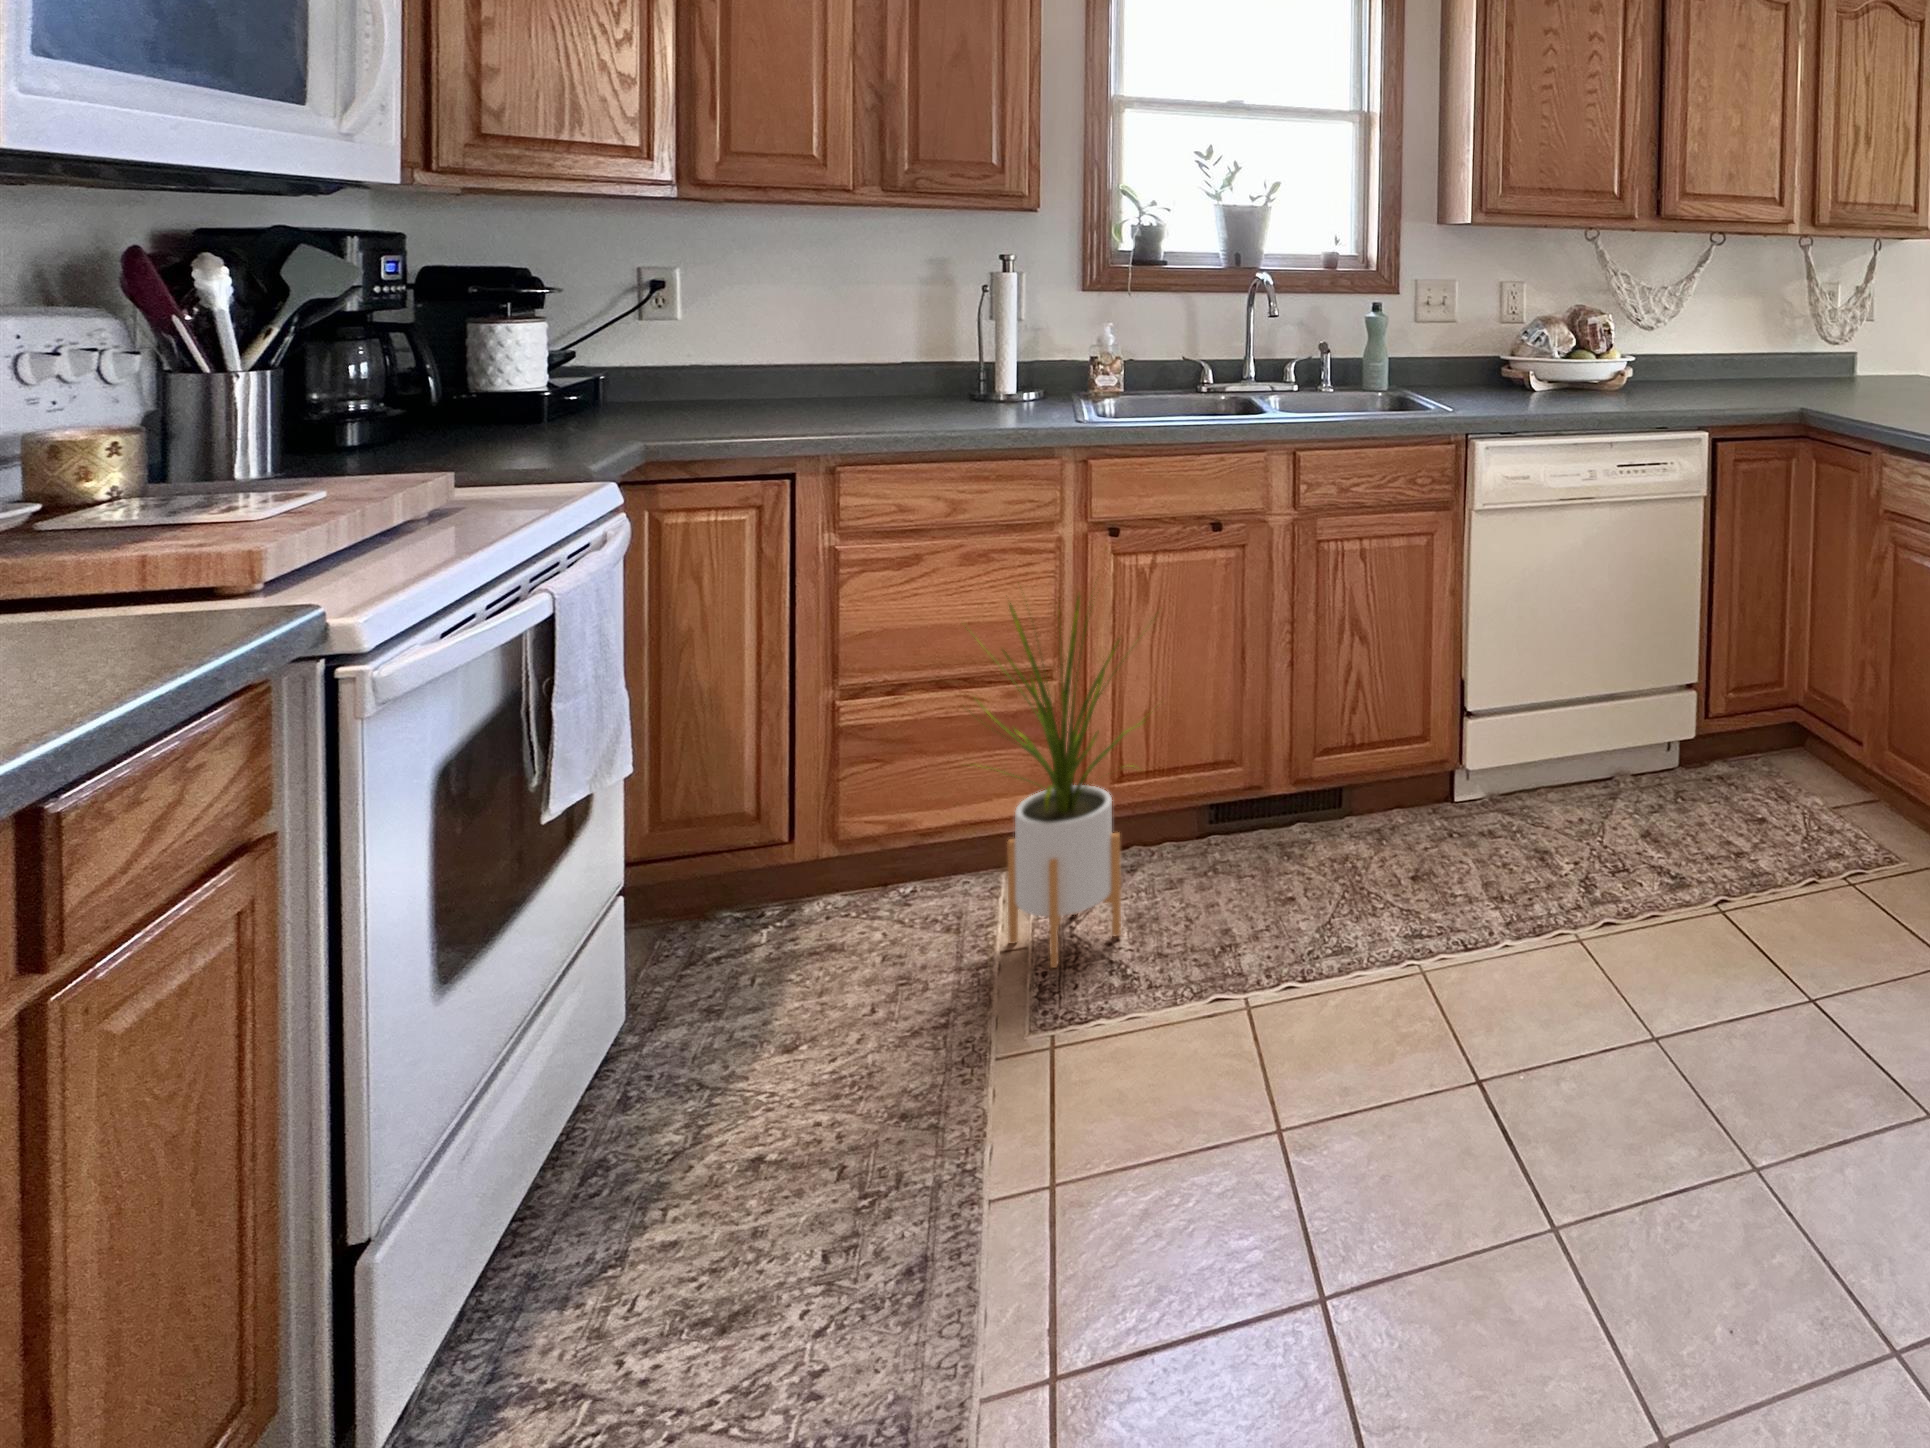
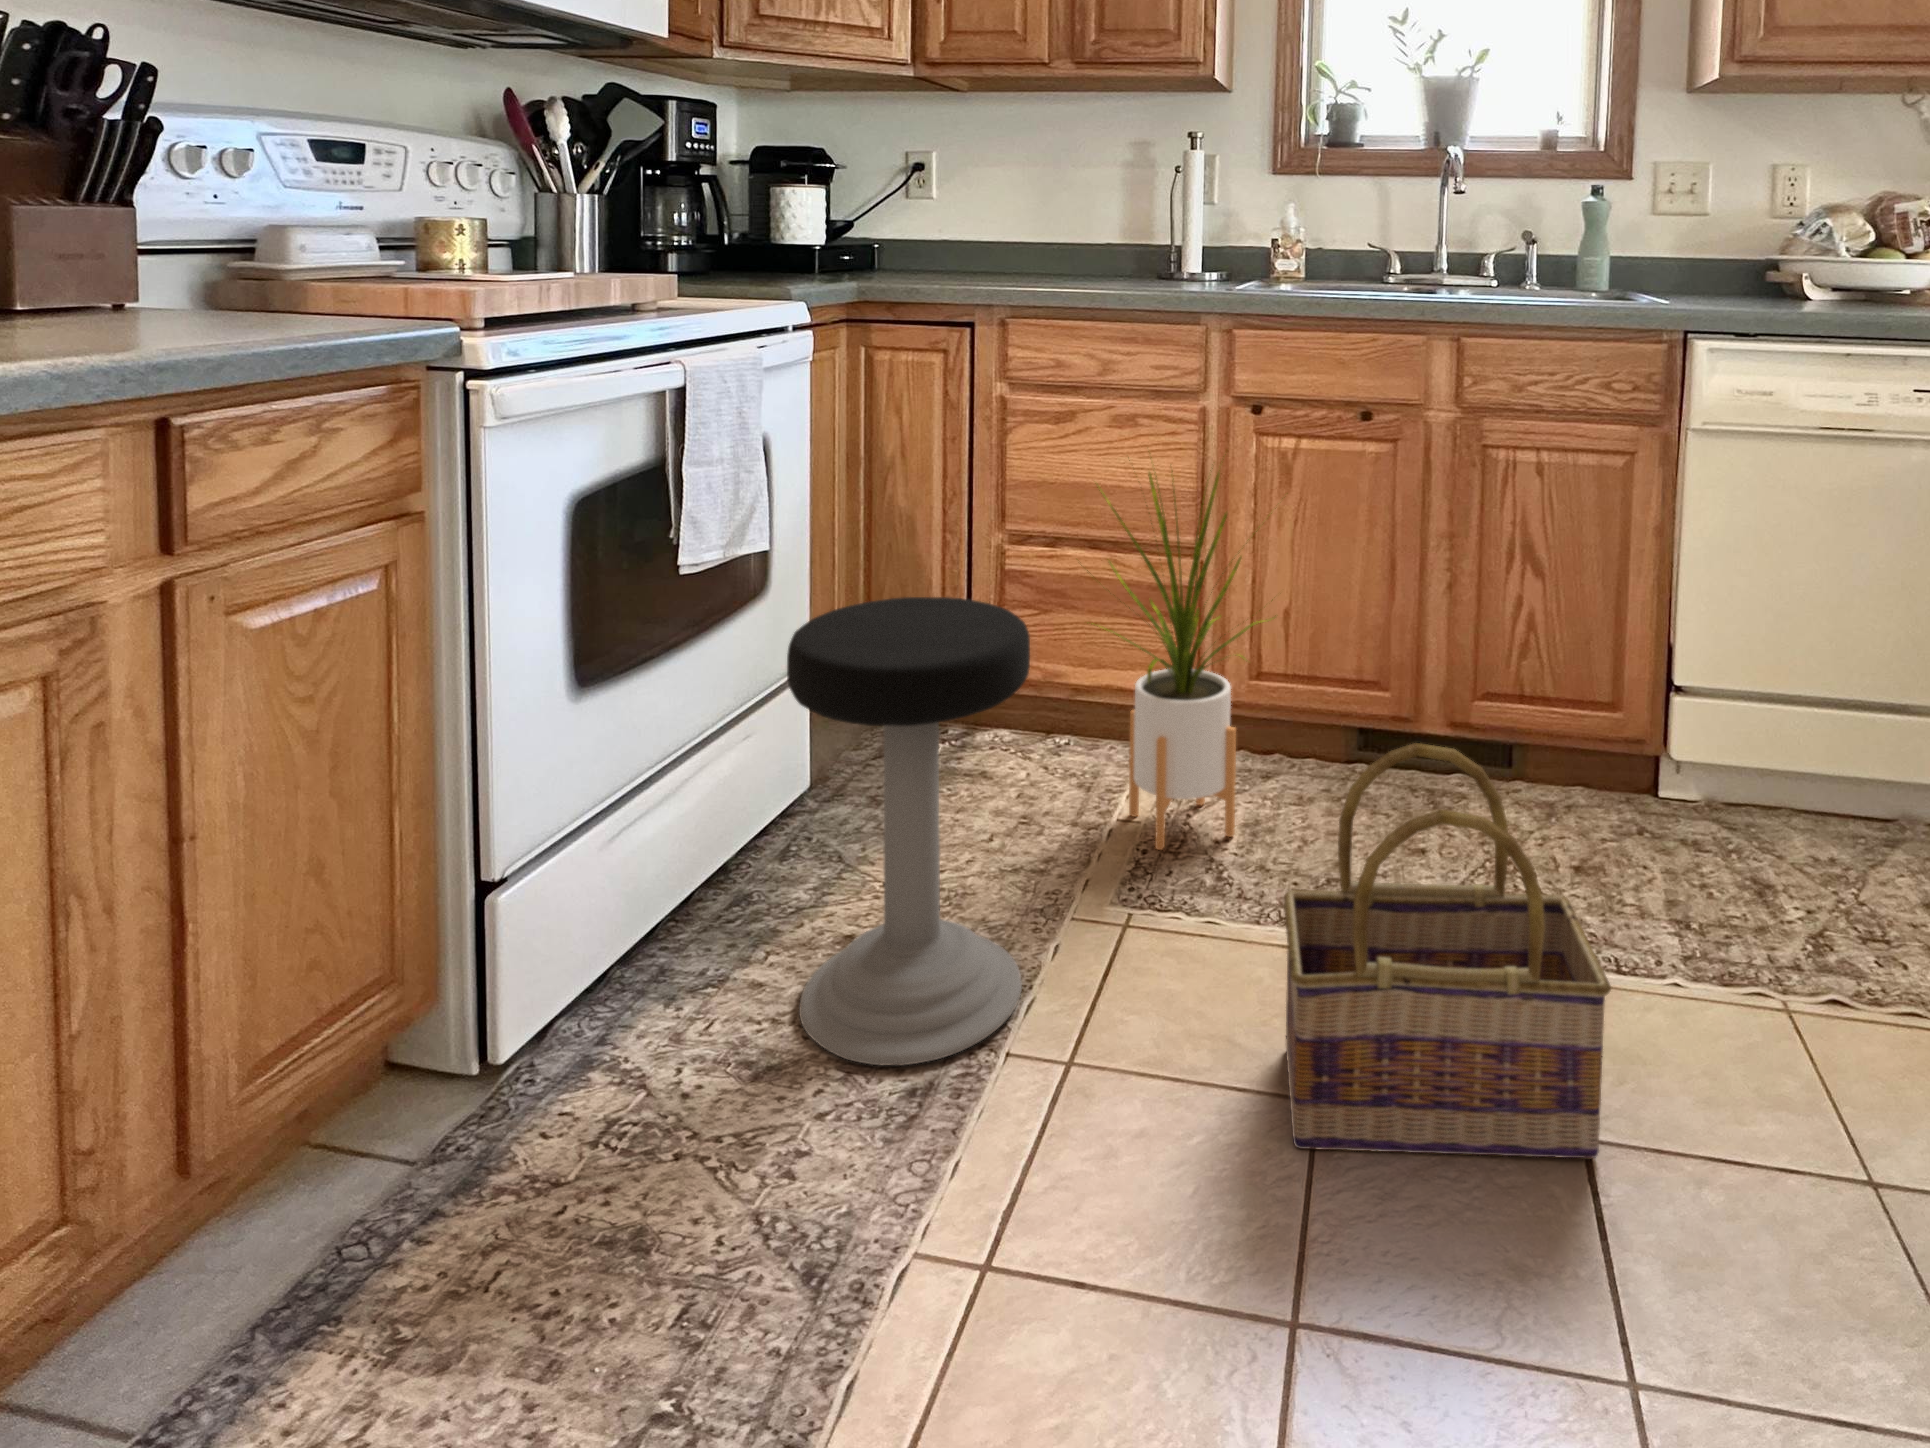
stool: none [716,773,984,1273] -> present [787,597,1030,1066]
basket: none [1239,812,1512,1182] -> present [1284,743,1611,1158]

